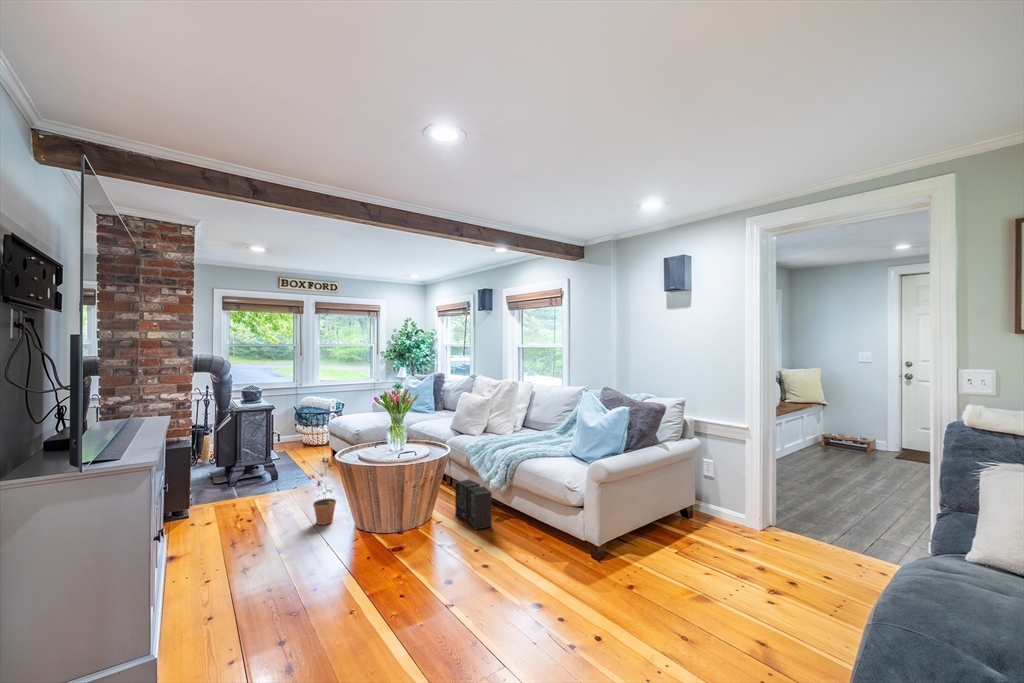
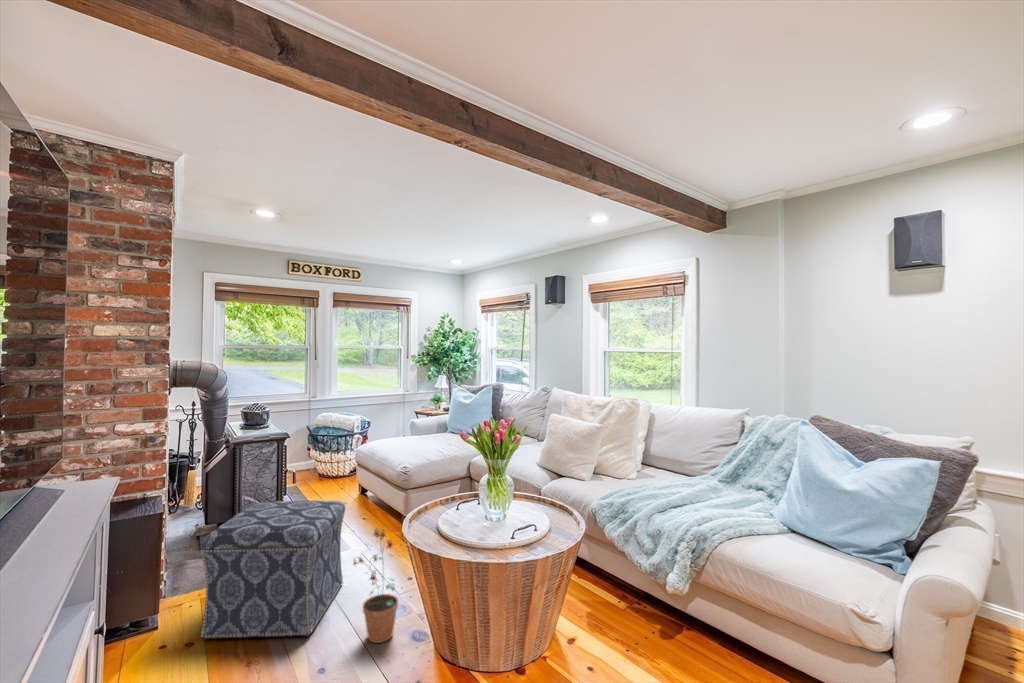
ottoman: none [214,445,309,523] -> present [200,501,345,639]
speaker: present [455,479,492,529] -> none [585,559,660,657]

